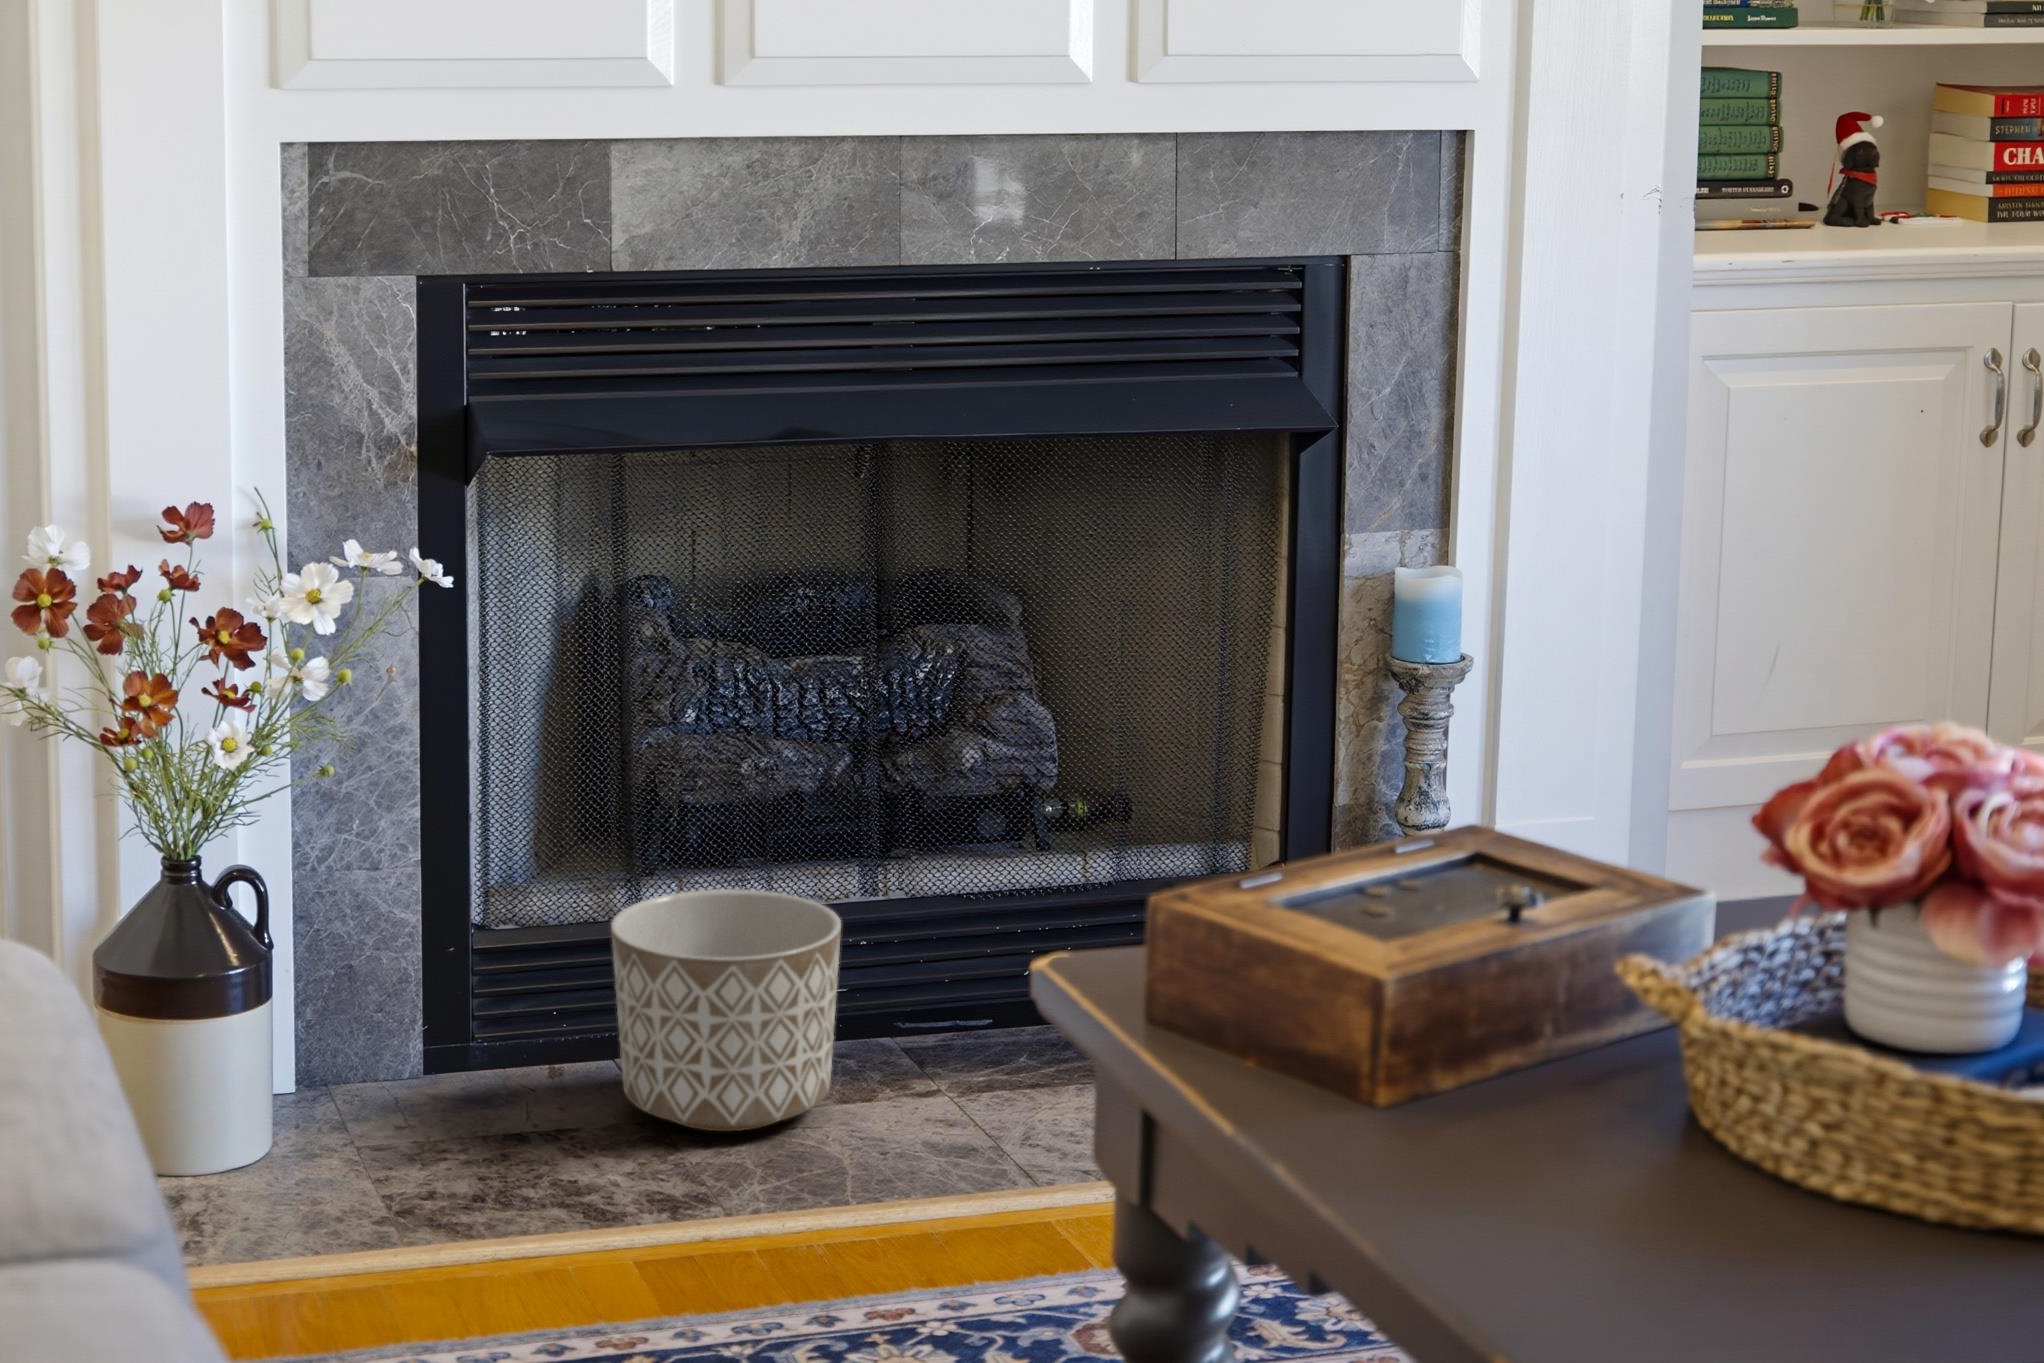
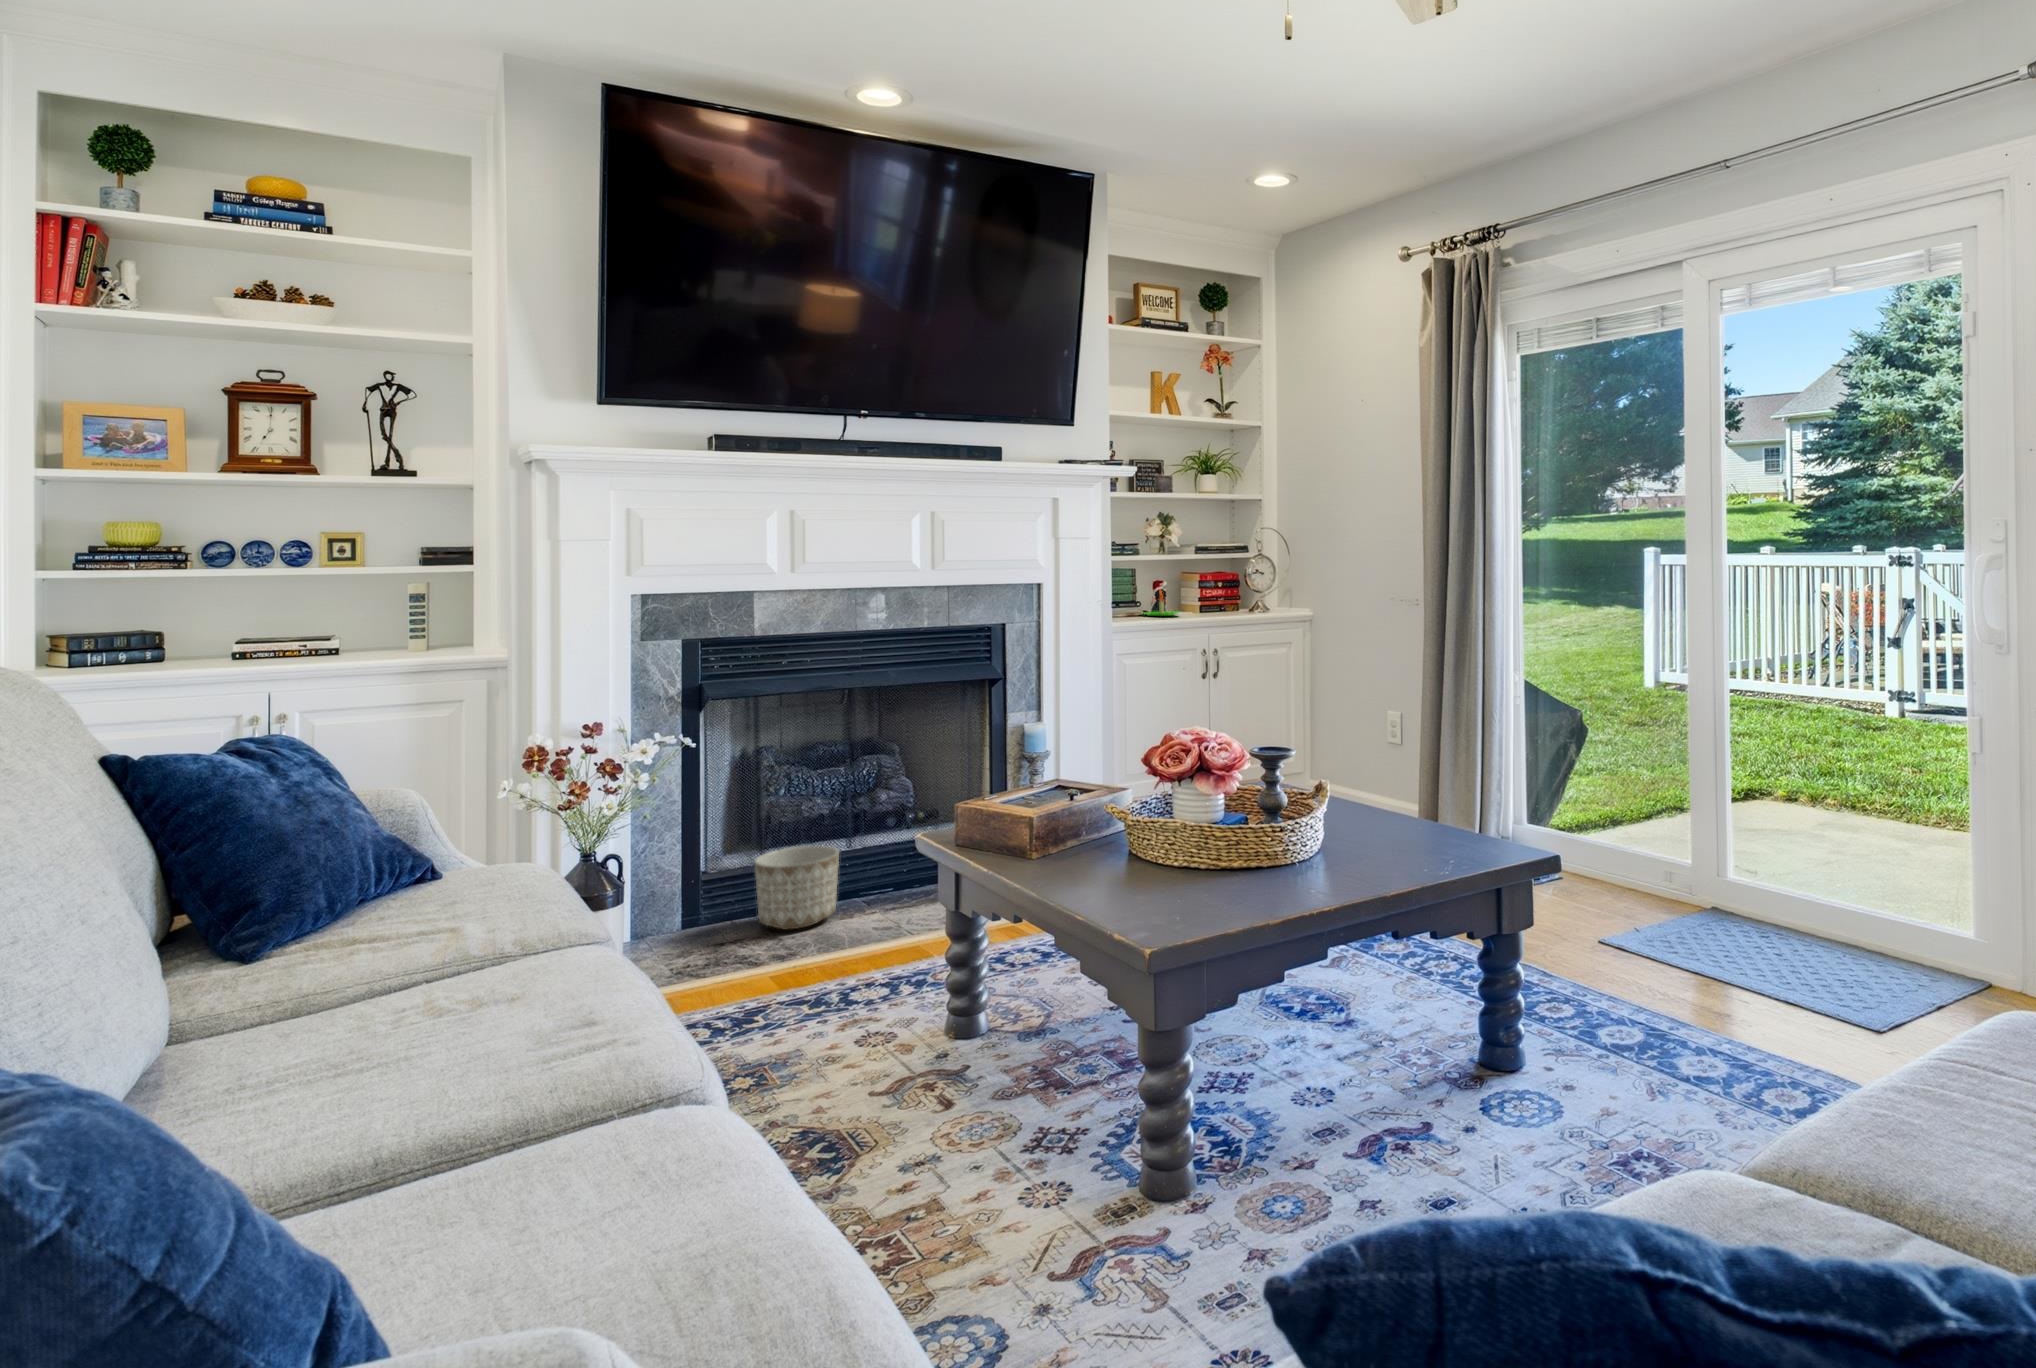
candle: none [1778,140,1930,236] -> present [1144,600,1178,616]

